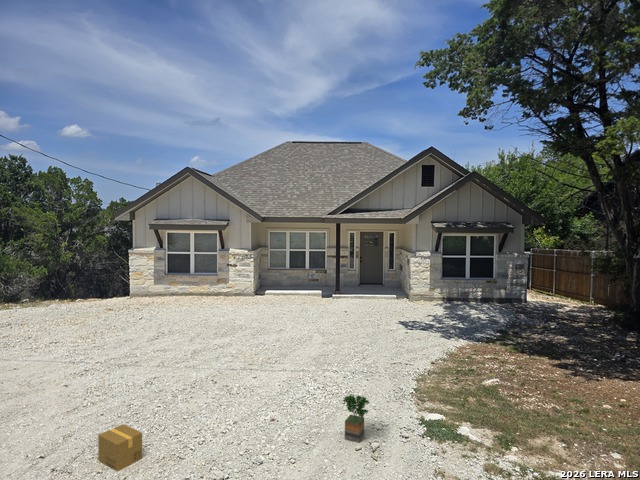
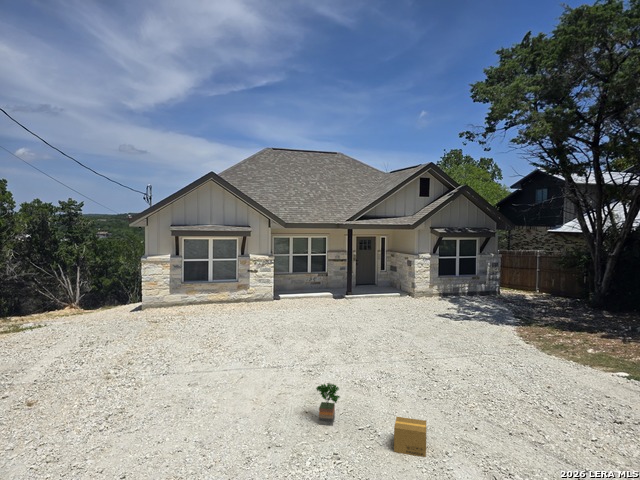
potted tree: present [344,395,369,443] -> present [316,384,340,426]

